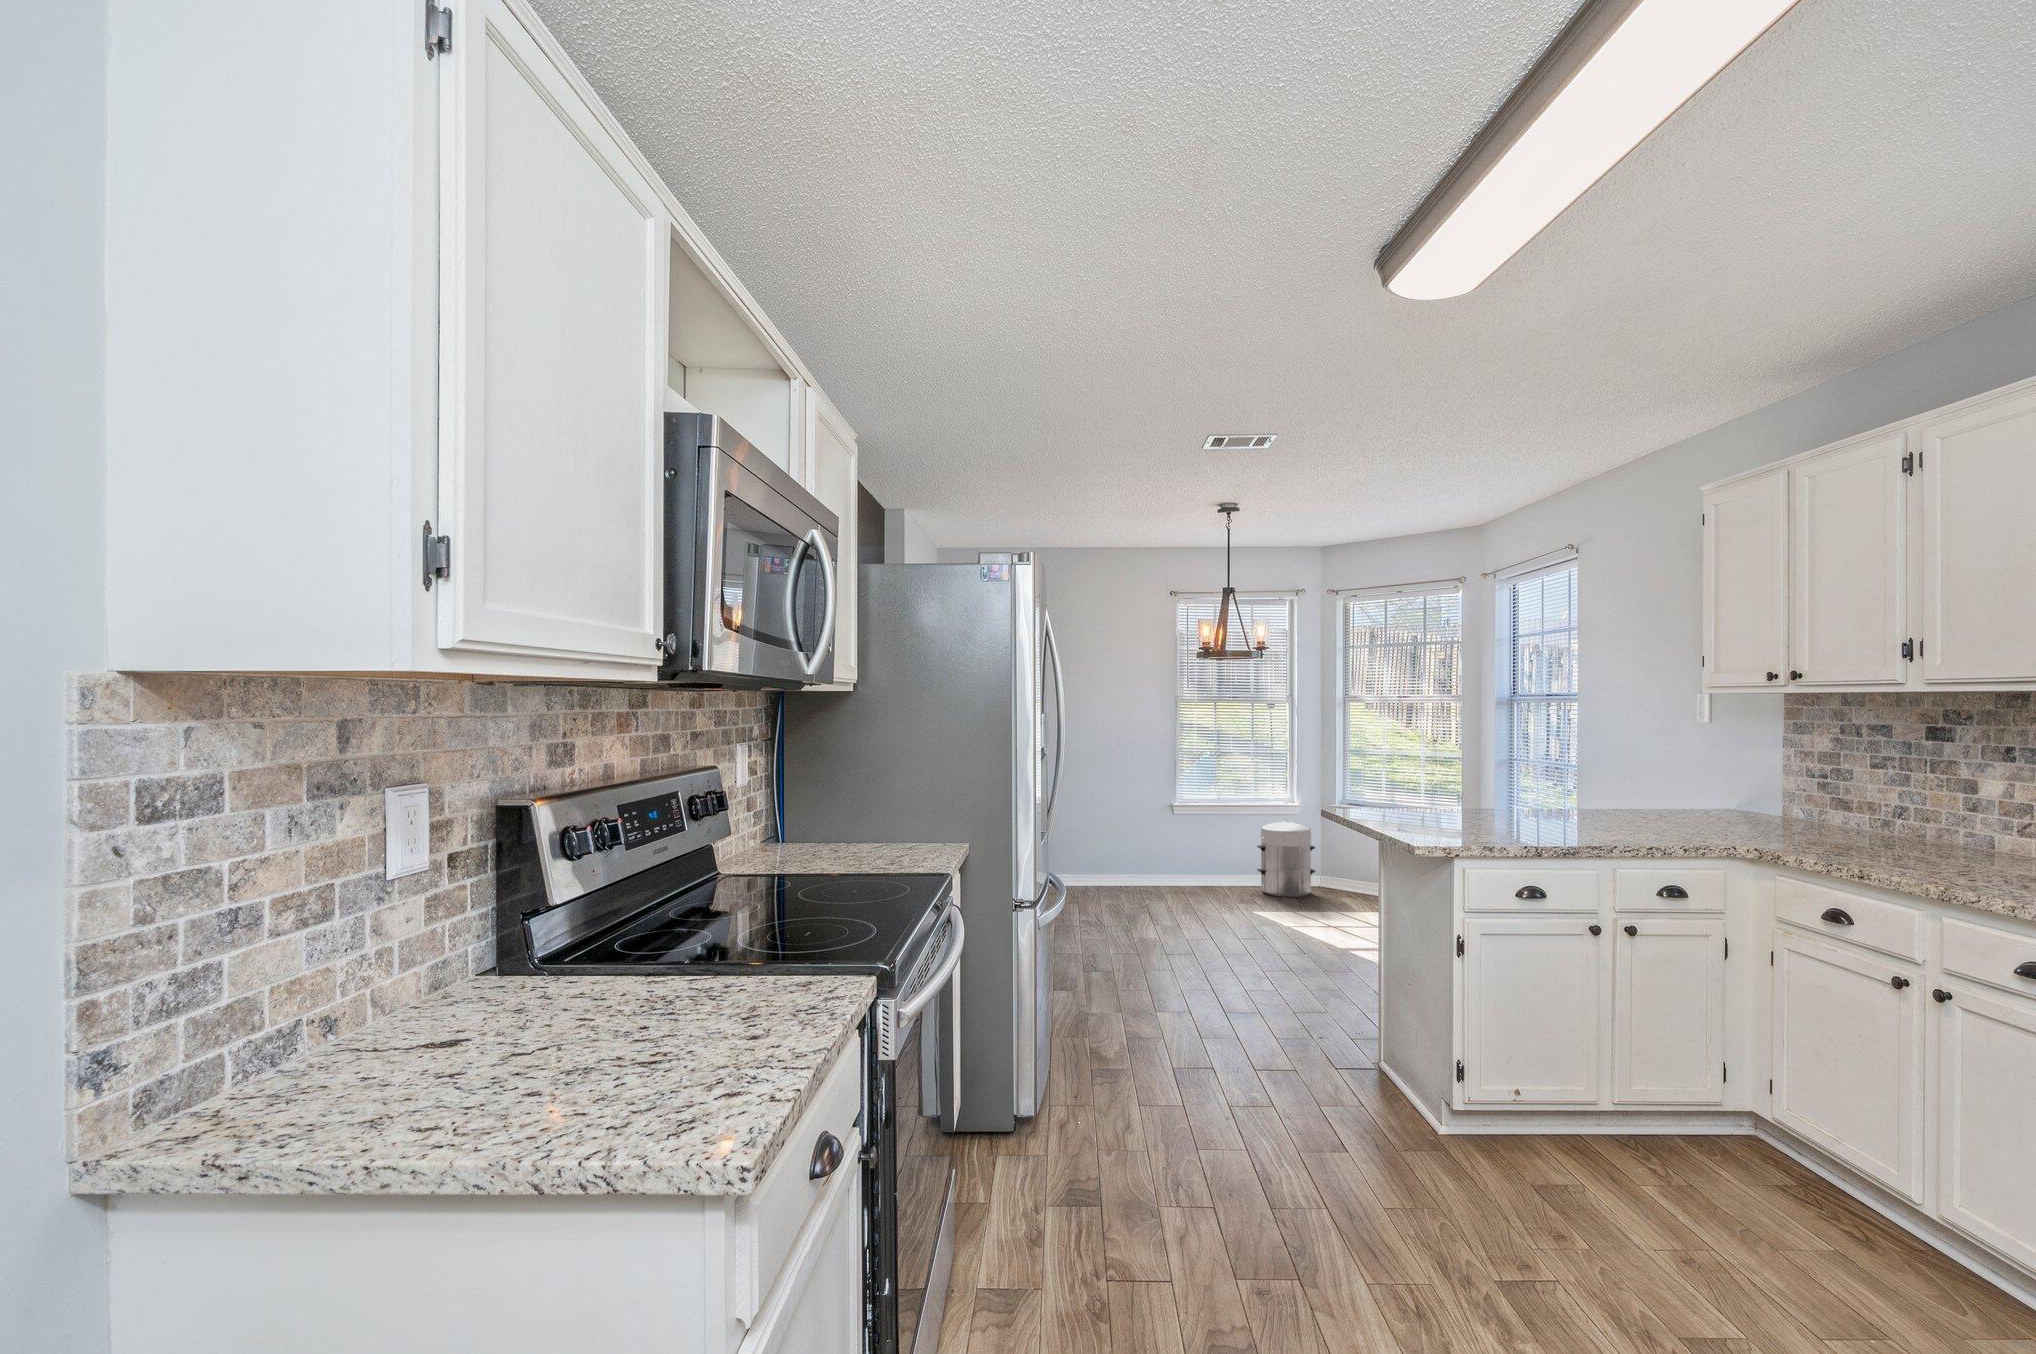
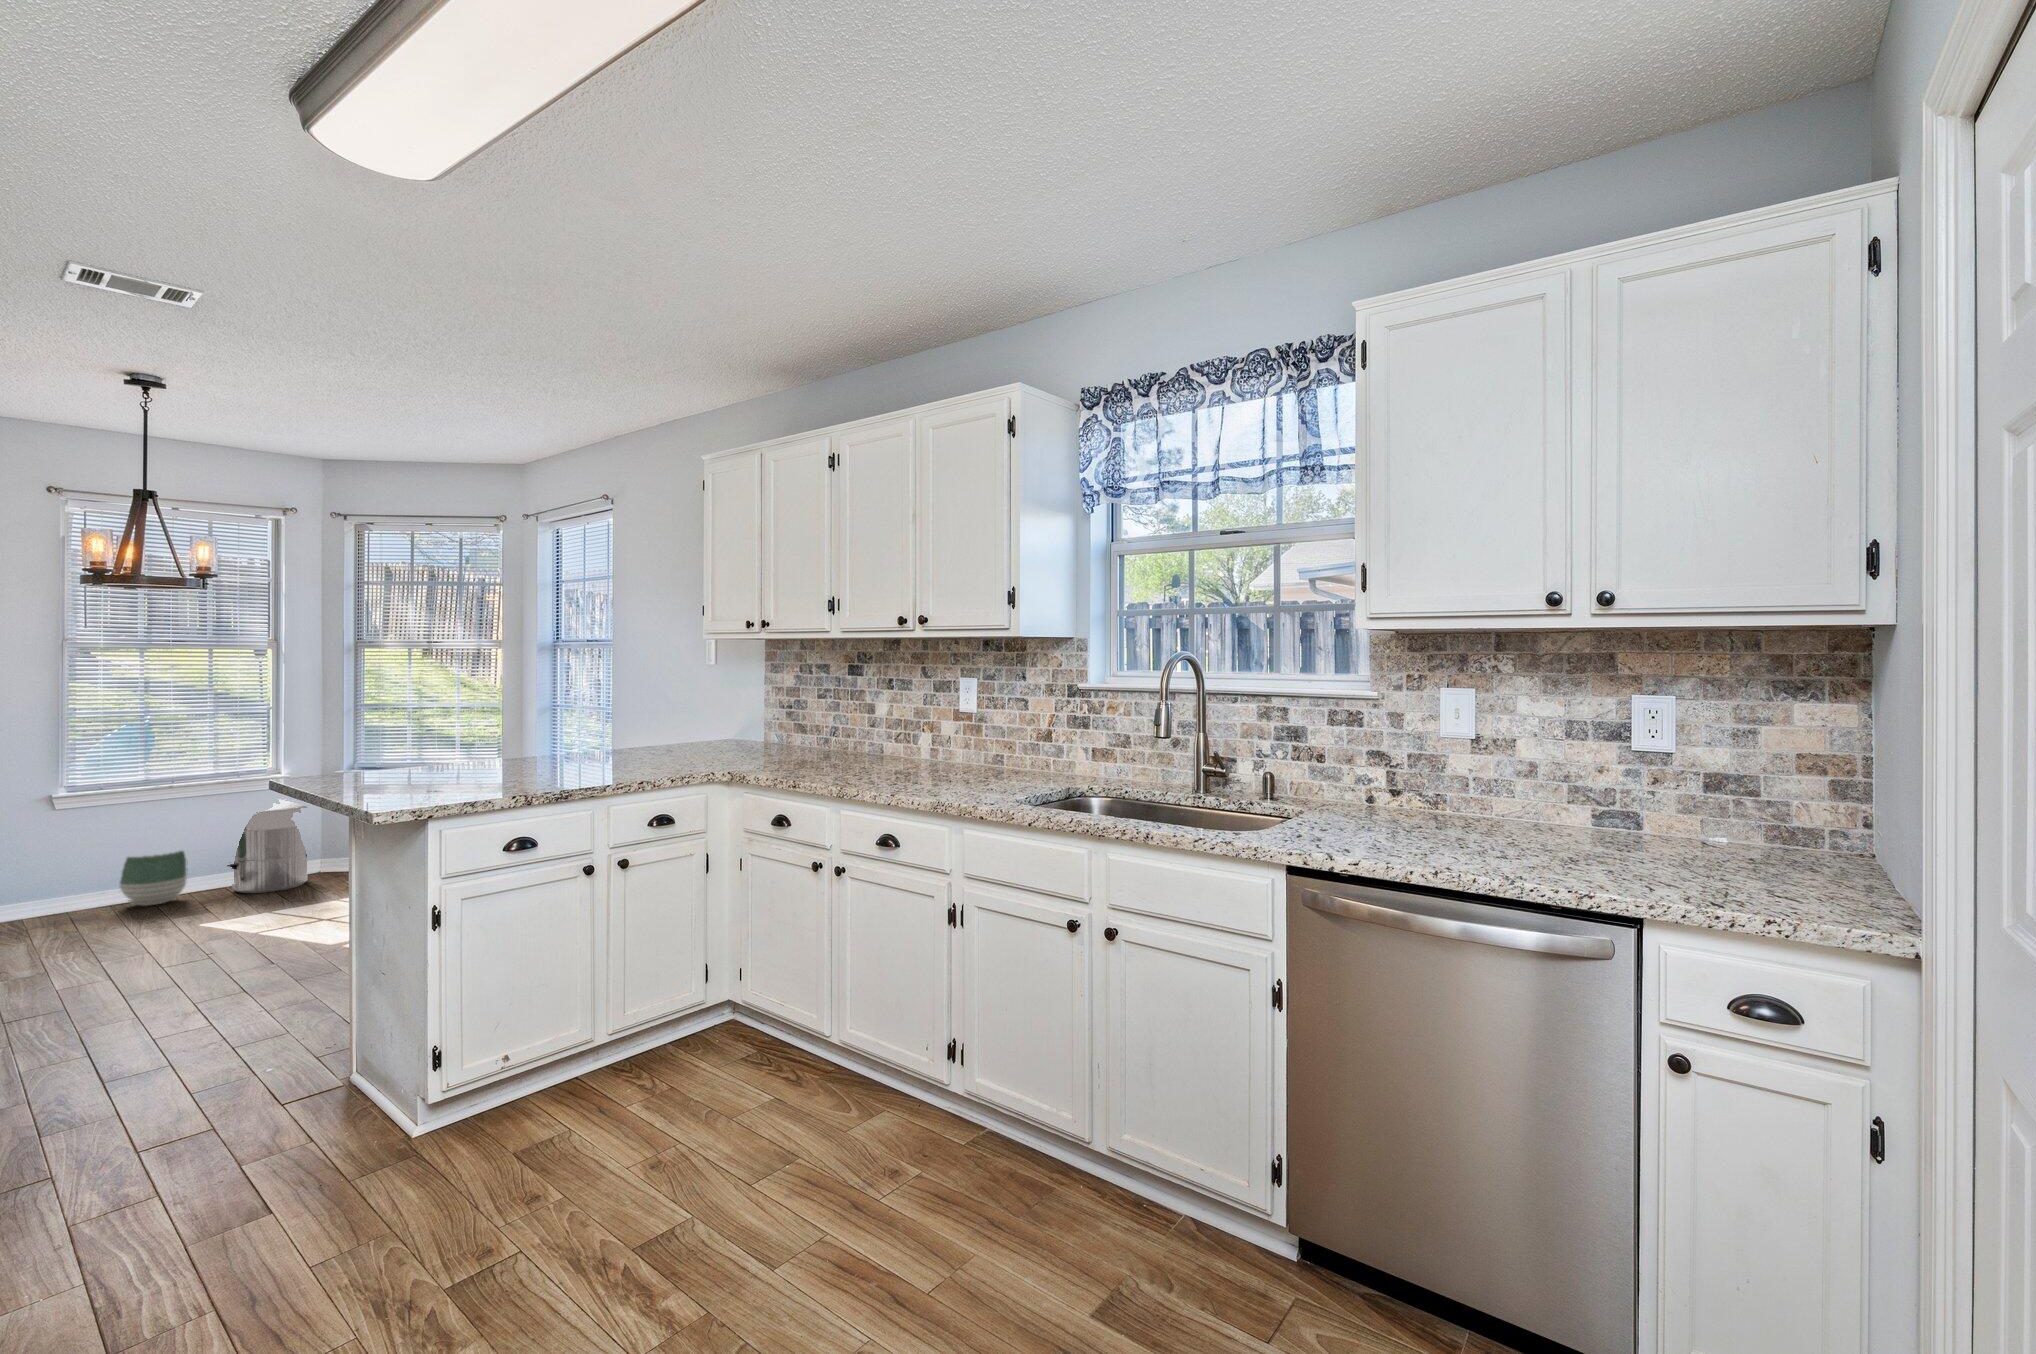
planter: none [1195,850,1235,893] -> present [120,851,188,906]

